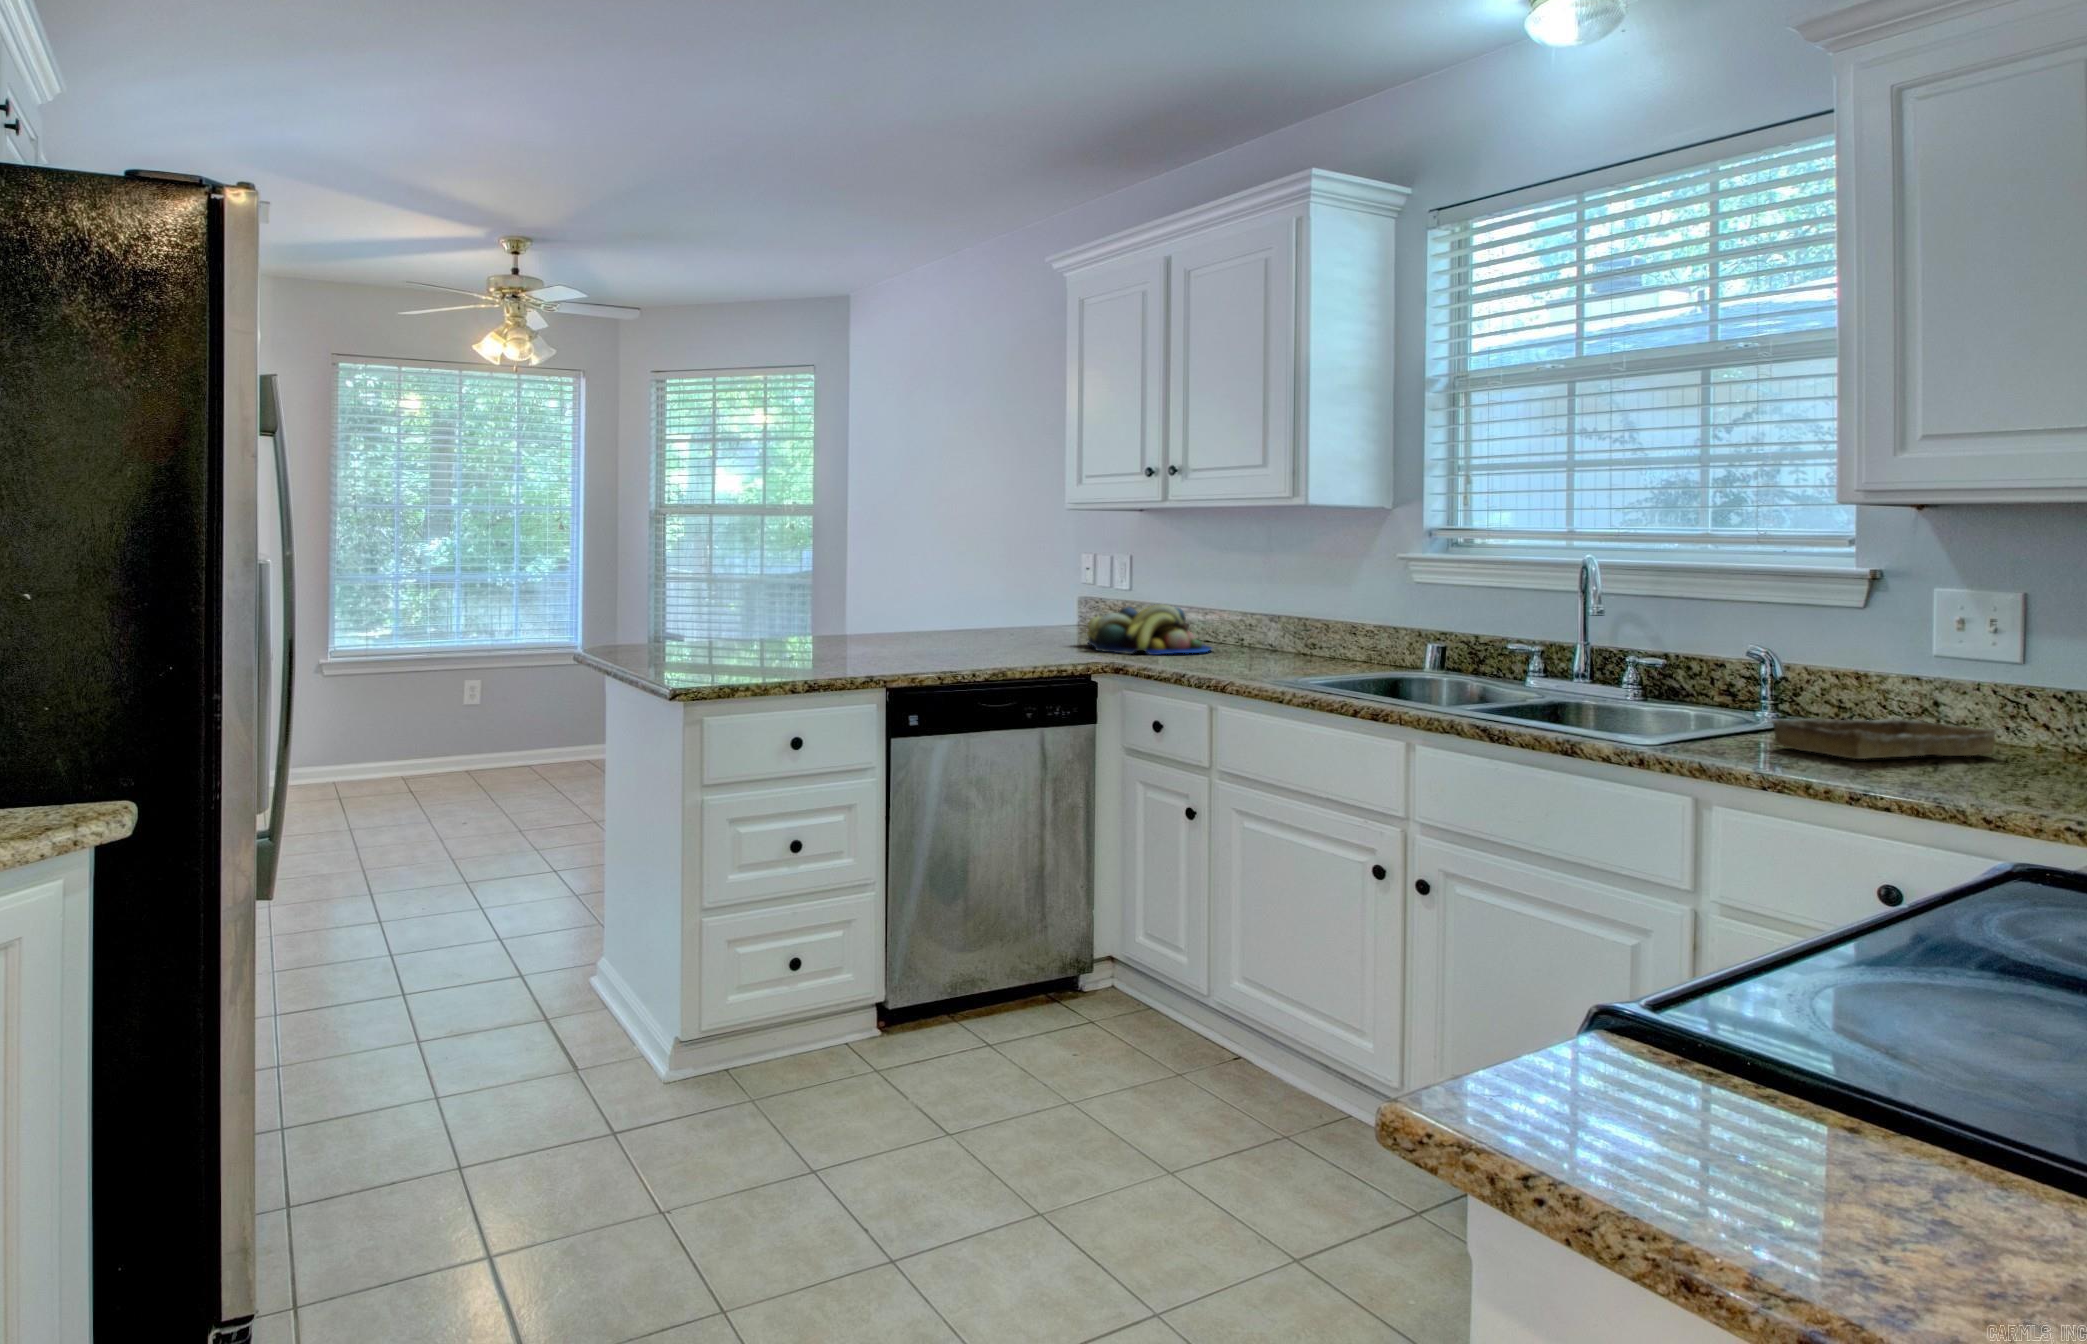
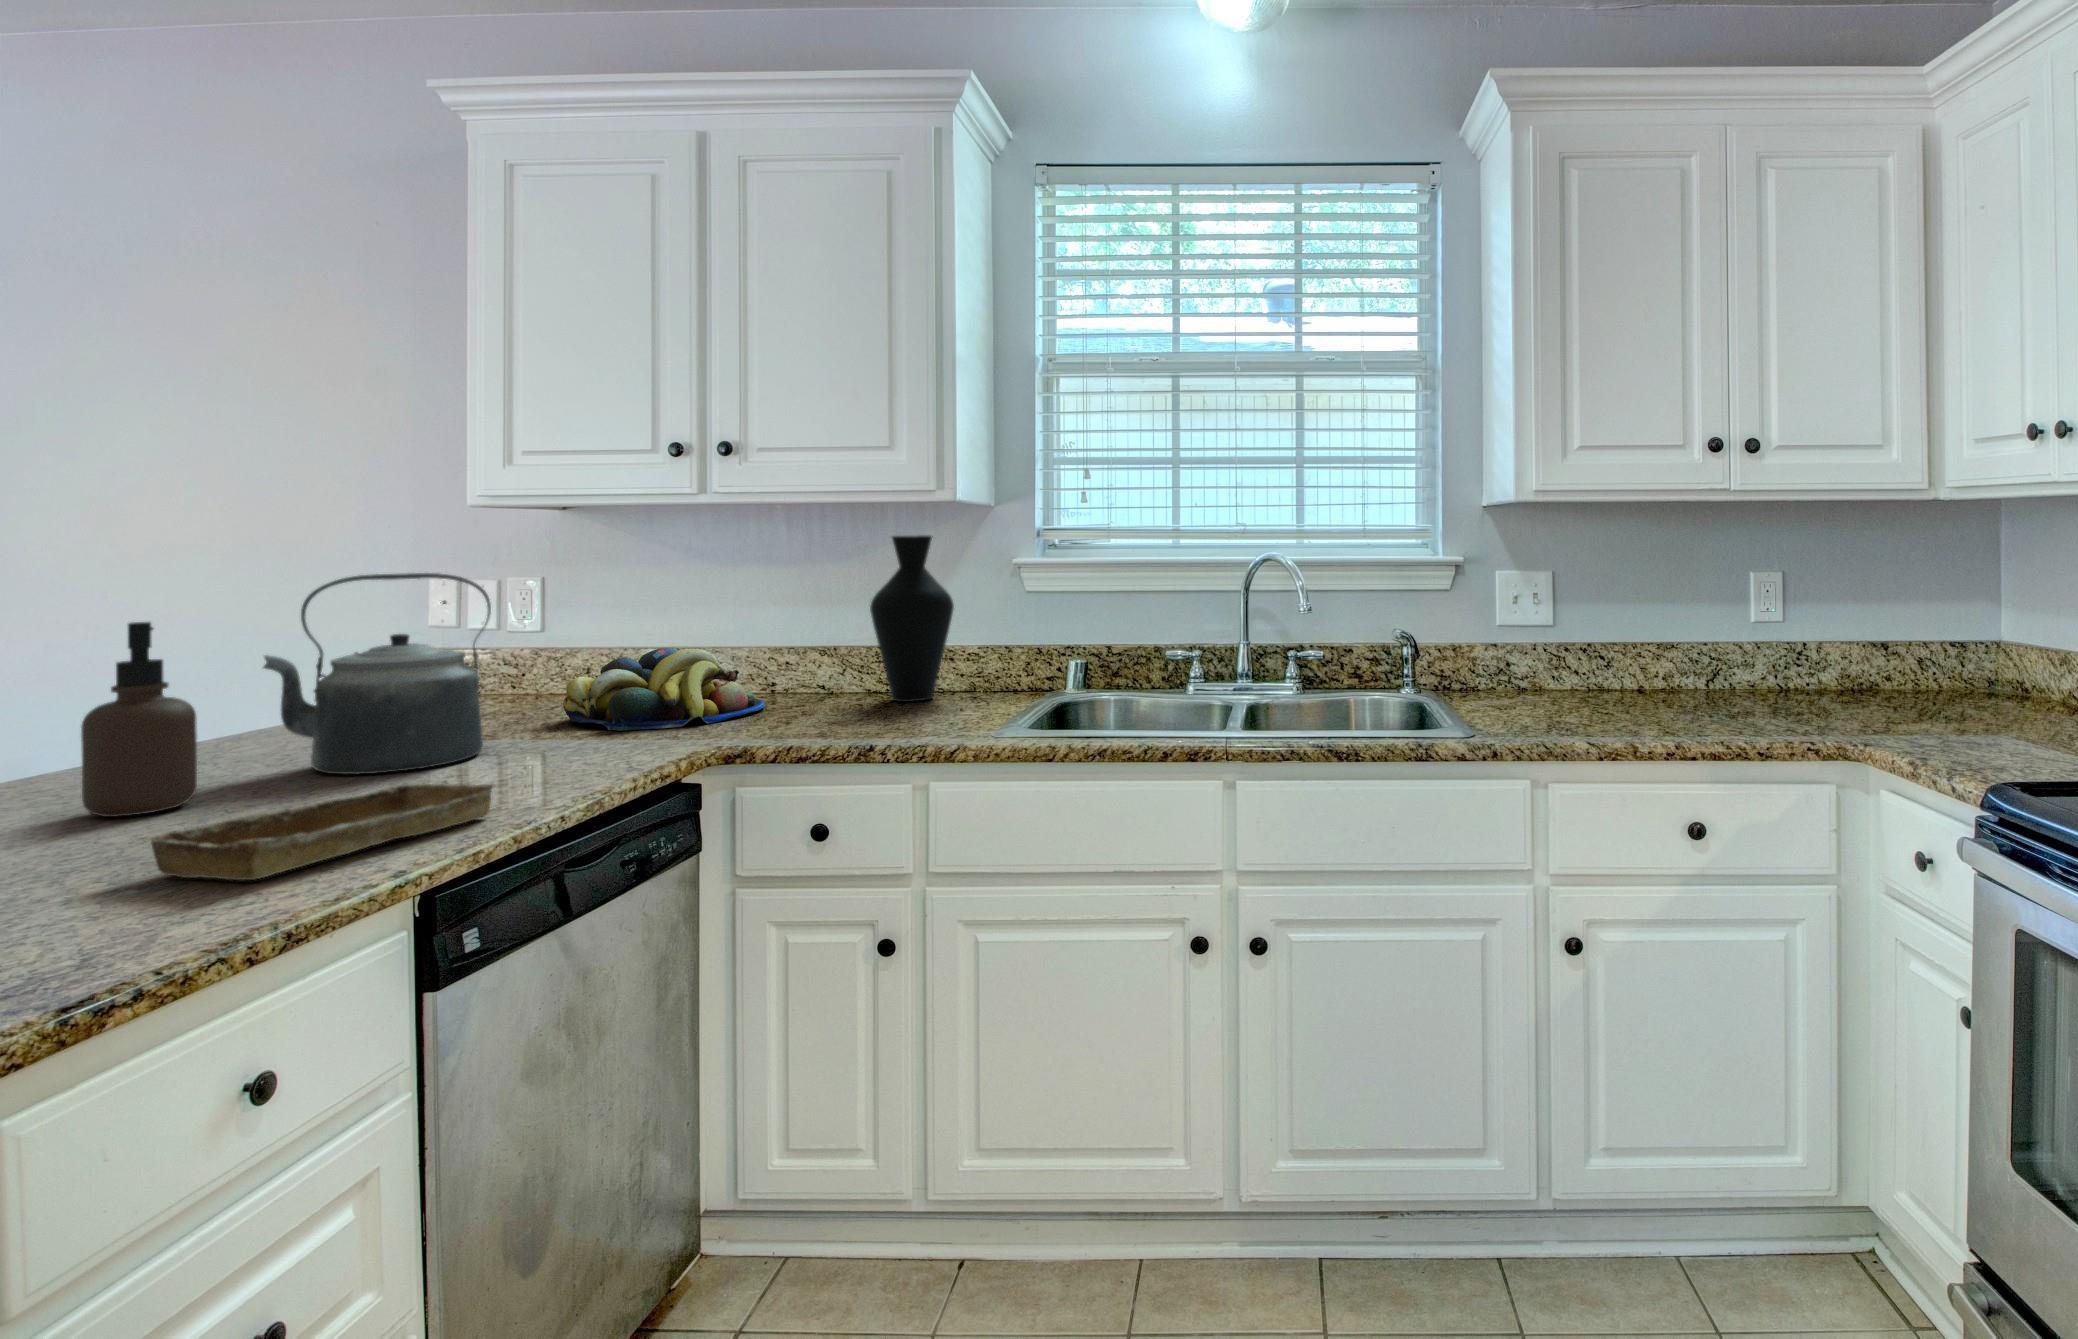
vase: none [1279,527,1349,663] -> present [870,535,954,702]
kettle: none [926,541,1023,651] -> present [264,573,491,774]
soap dispenser: none [846,557,885,648] -> present [81,622,197,817]
tray: present [1772,718,1998,759] -> present [137,783,497,880]

